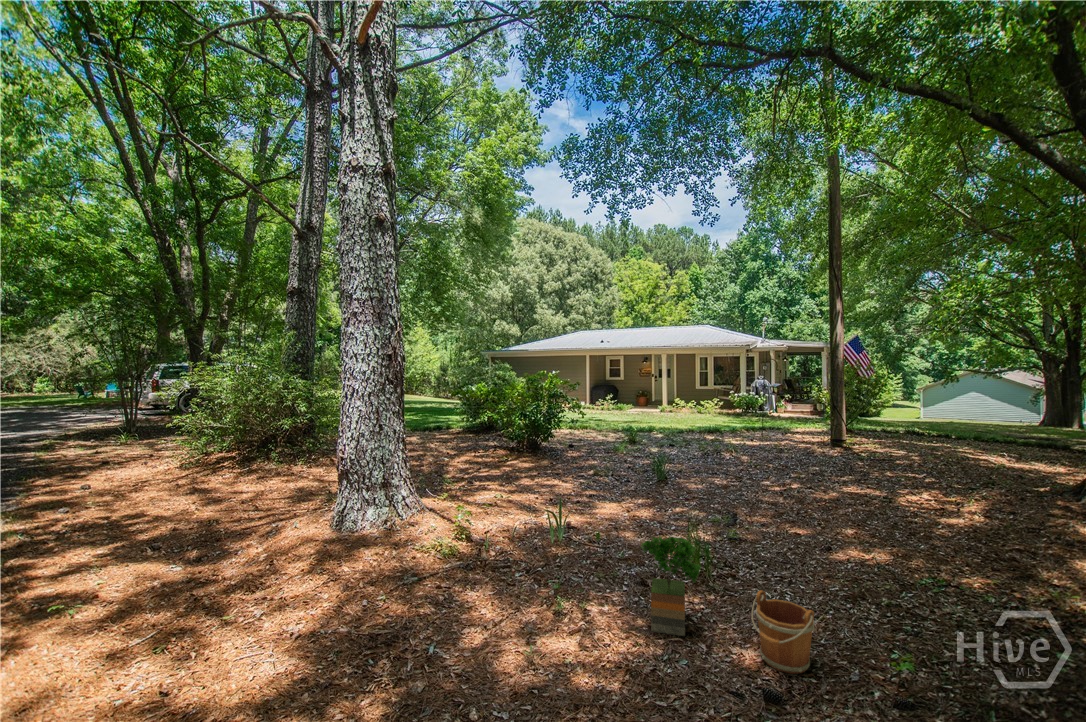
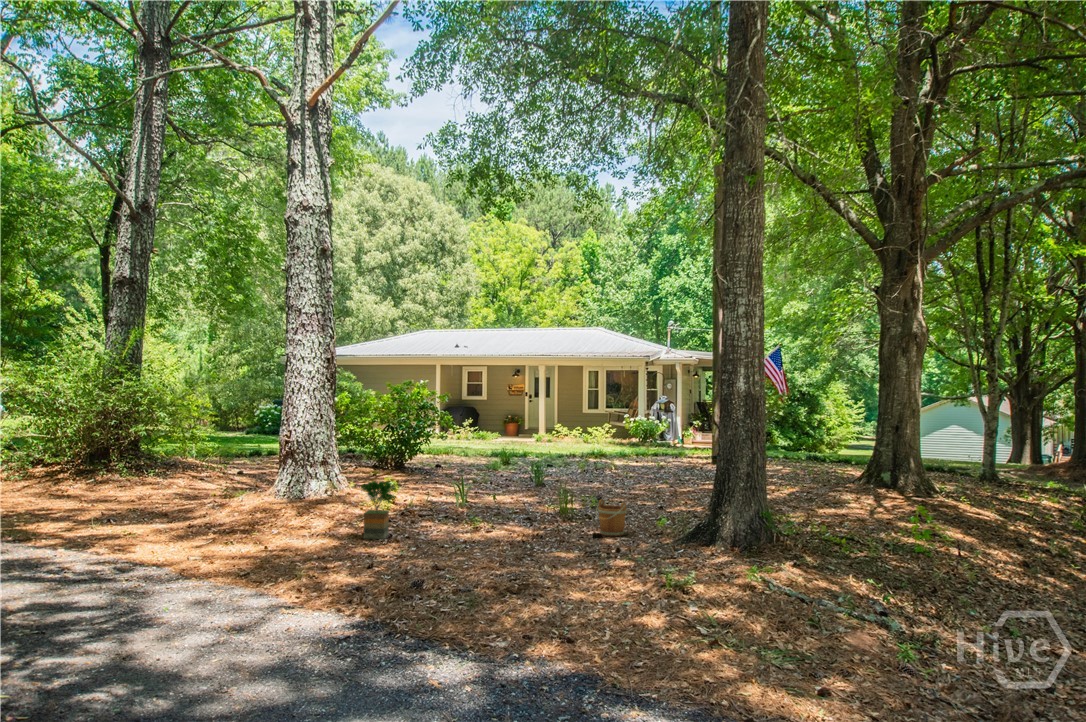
potted tree: present [641,536,701,636] -> present [361,481,395,539]

